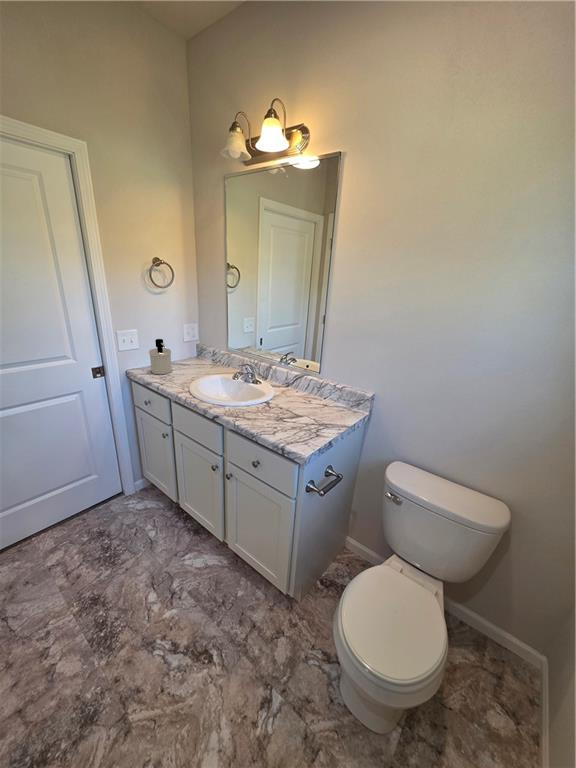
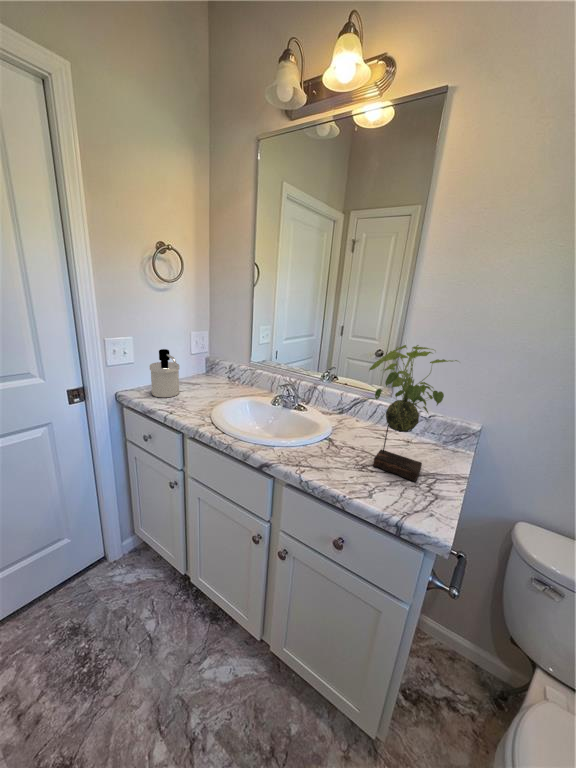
plant: none [280,326,334,428] -> present [369,345,457,481]

